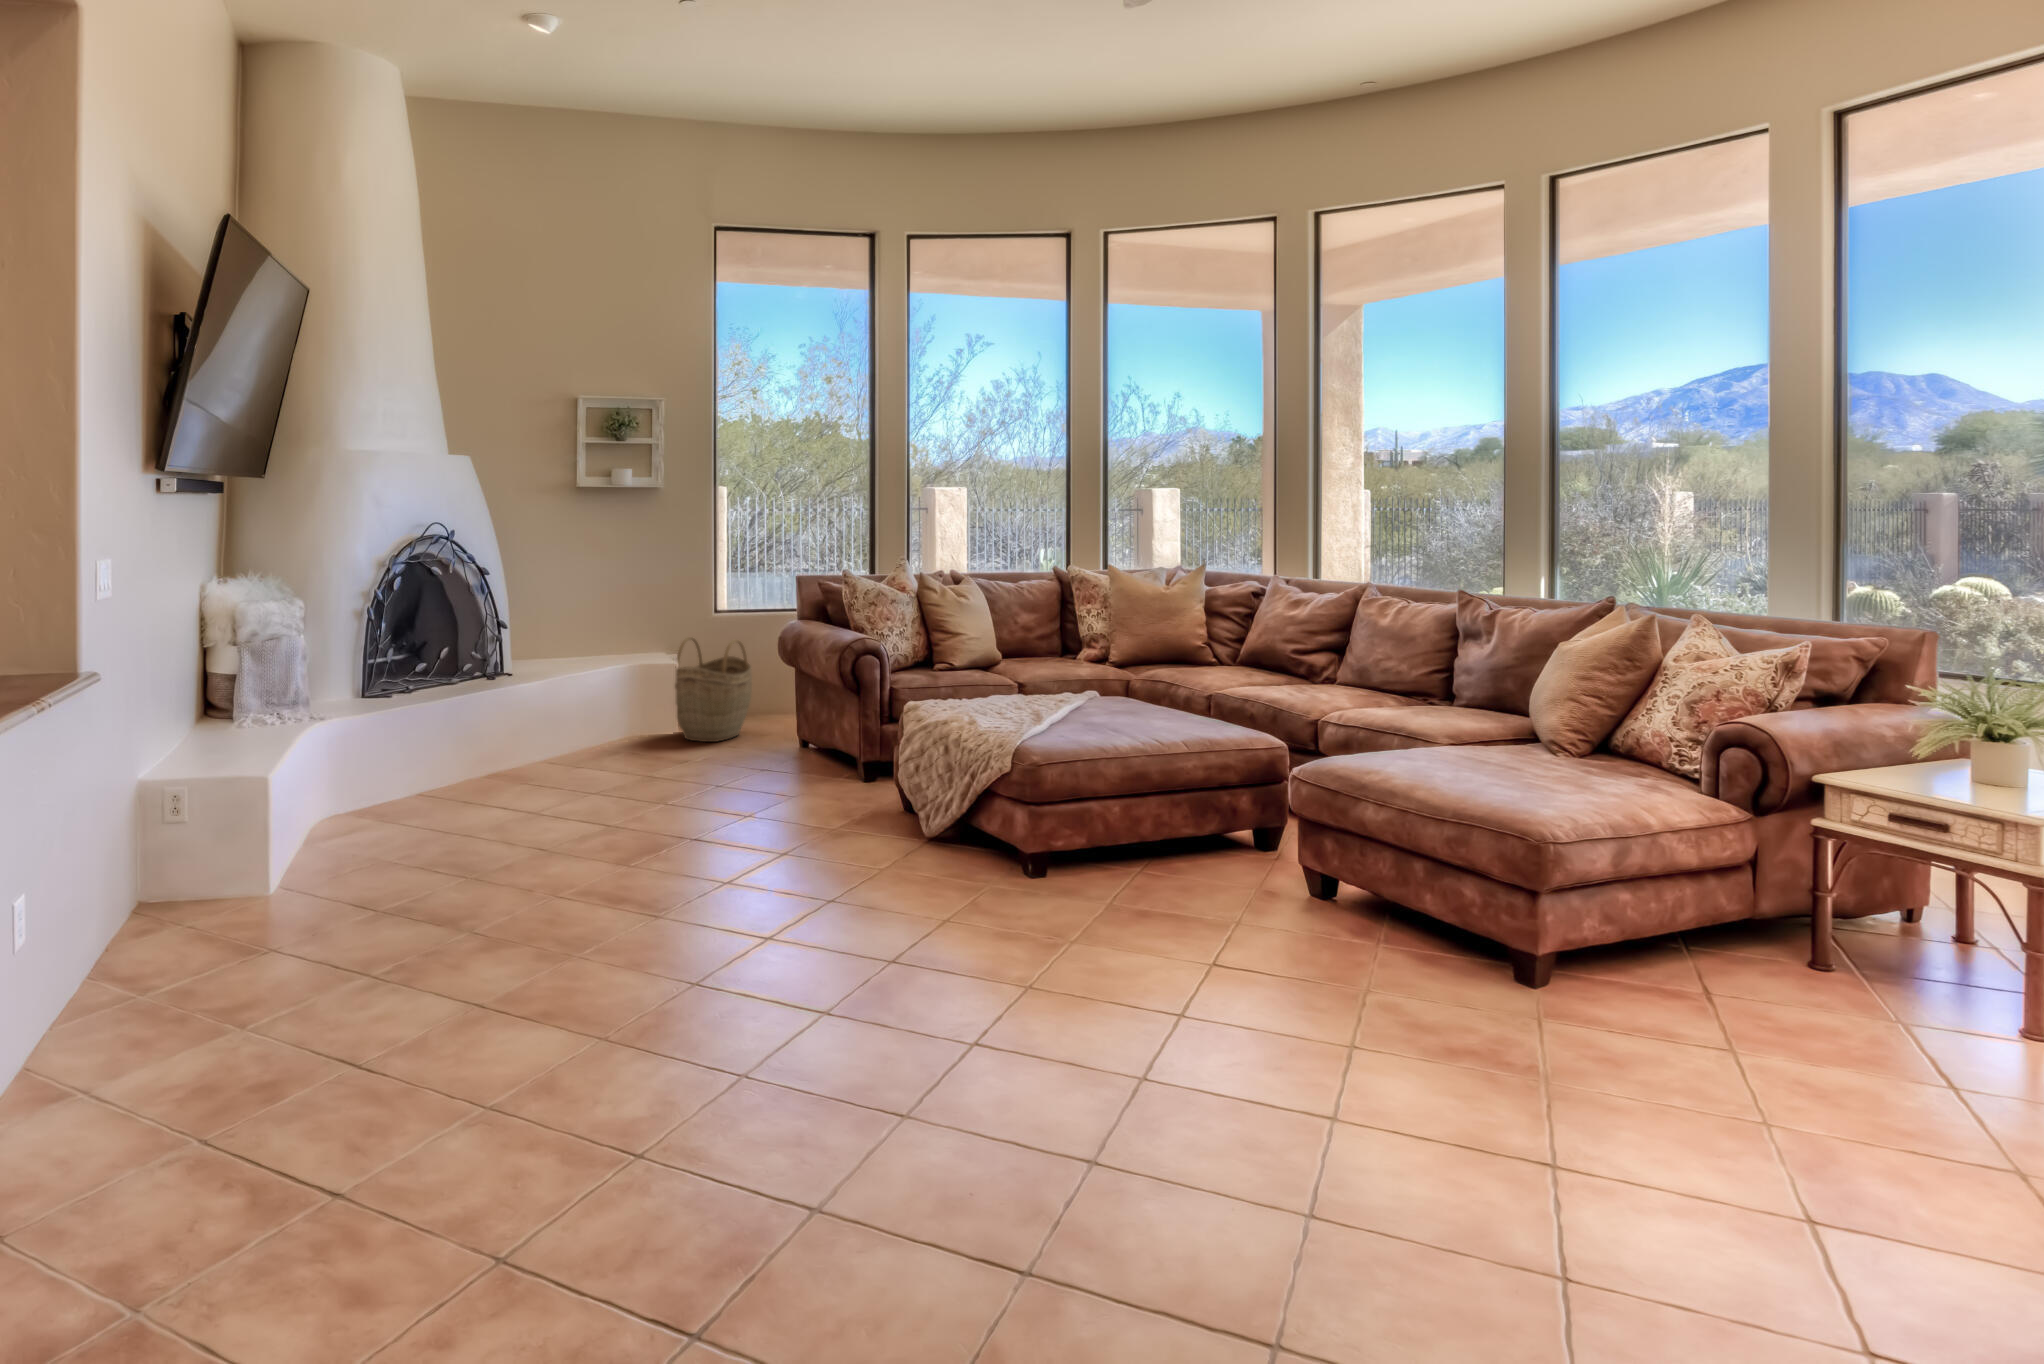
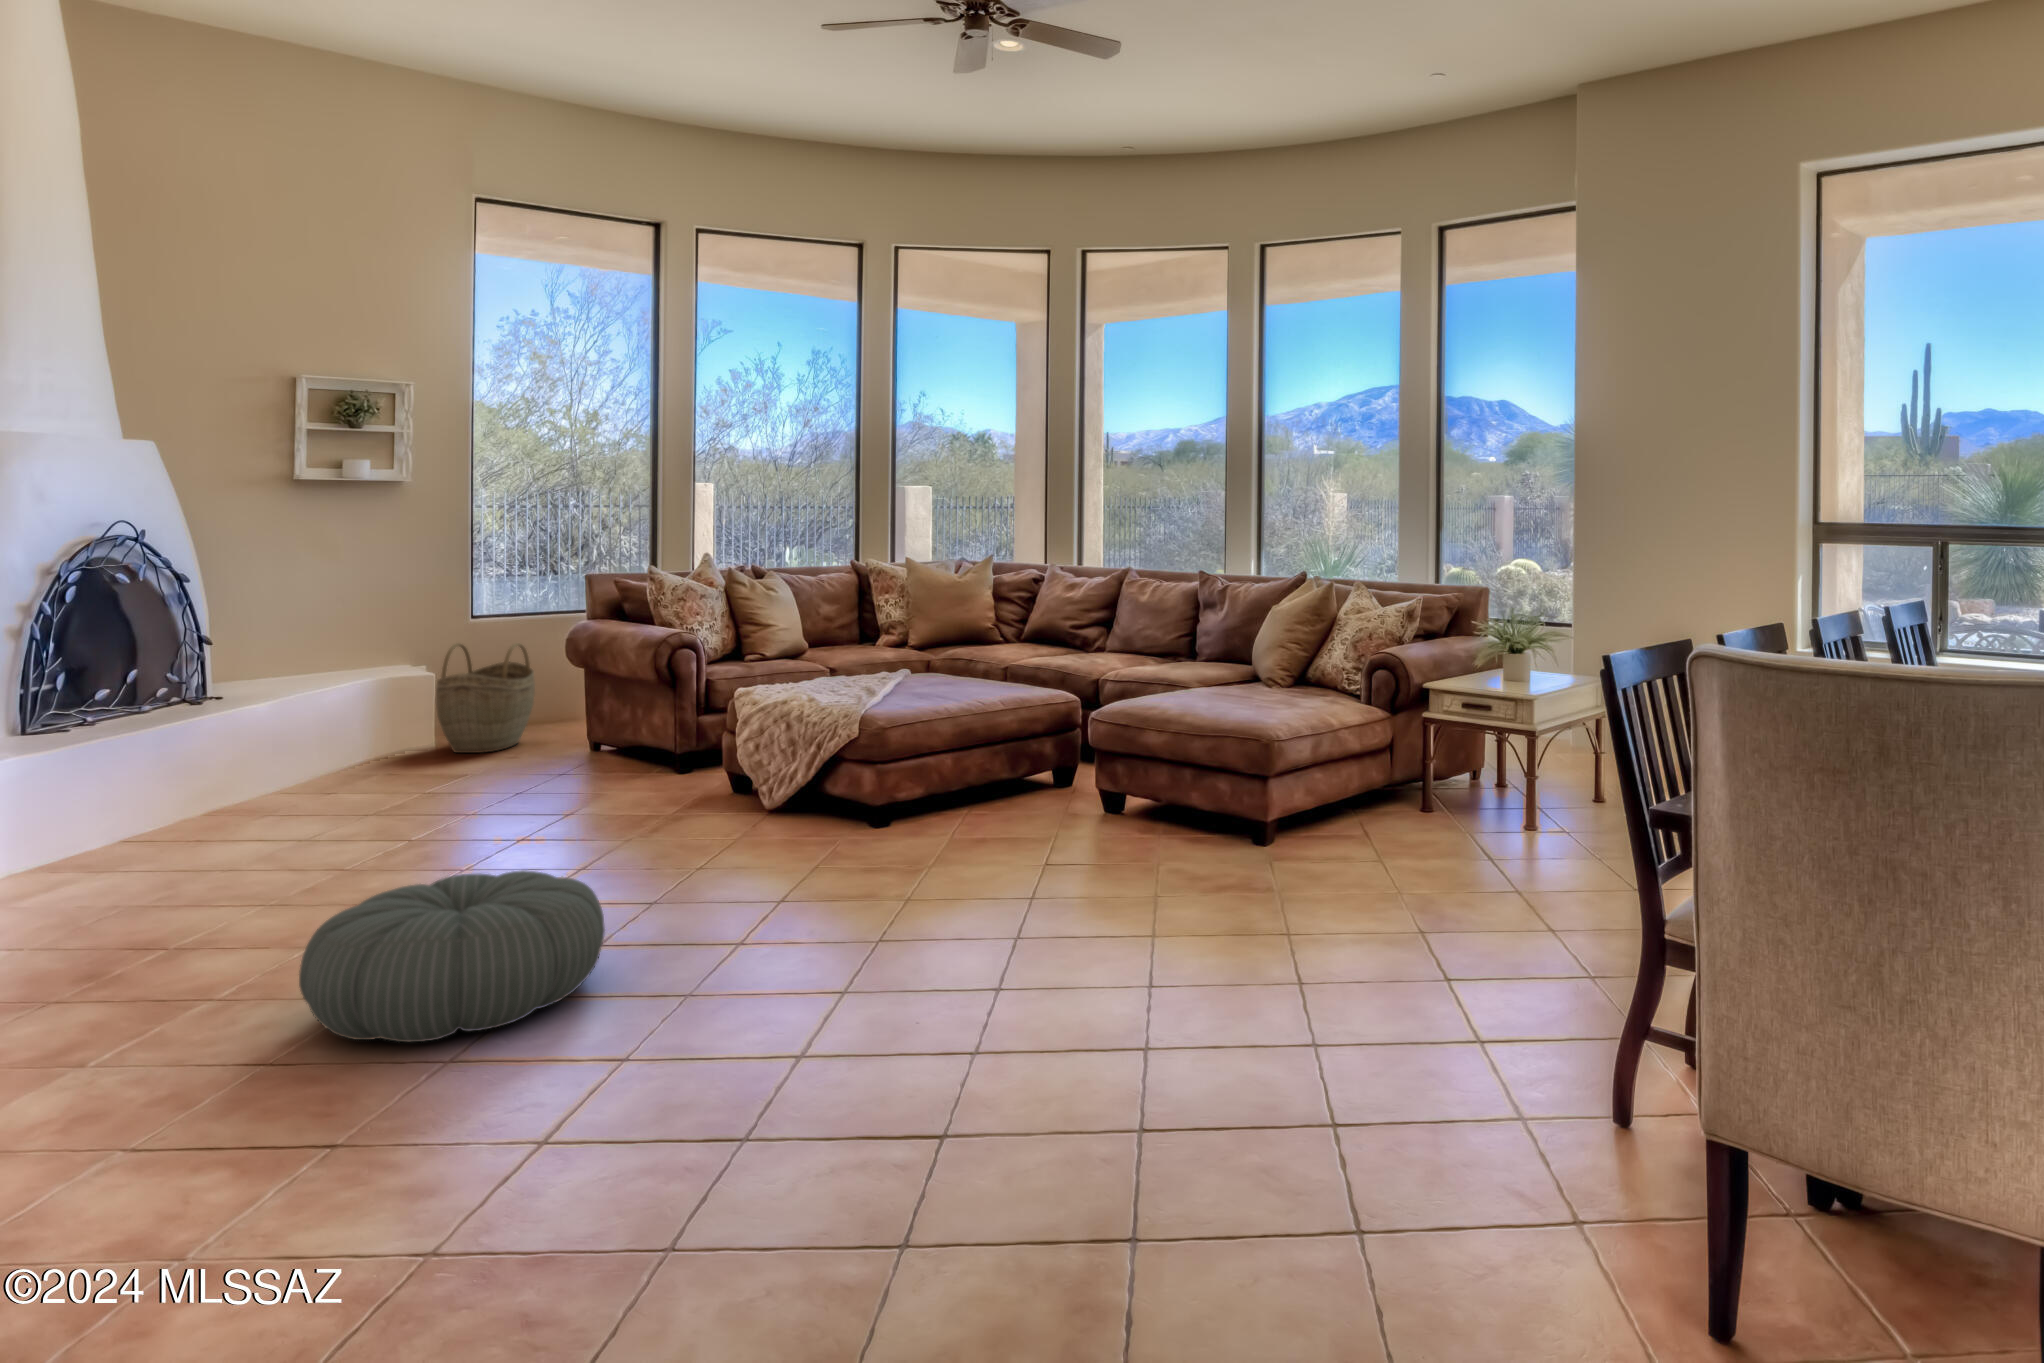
pouf: none [464,880,715,1045] -> present [299,870,605,1042]

